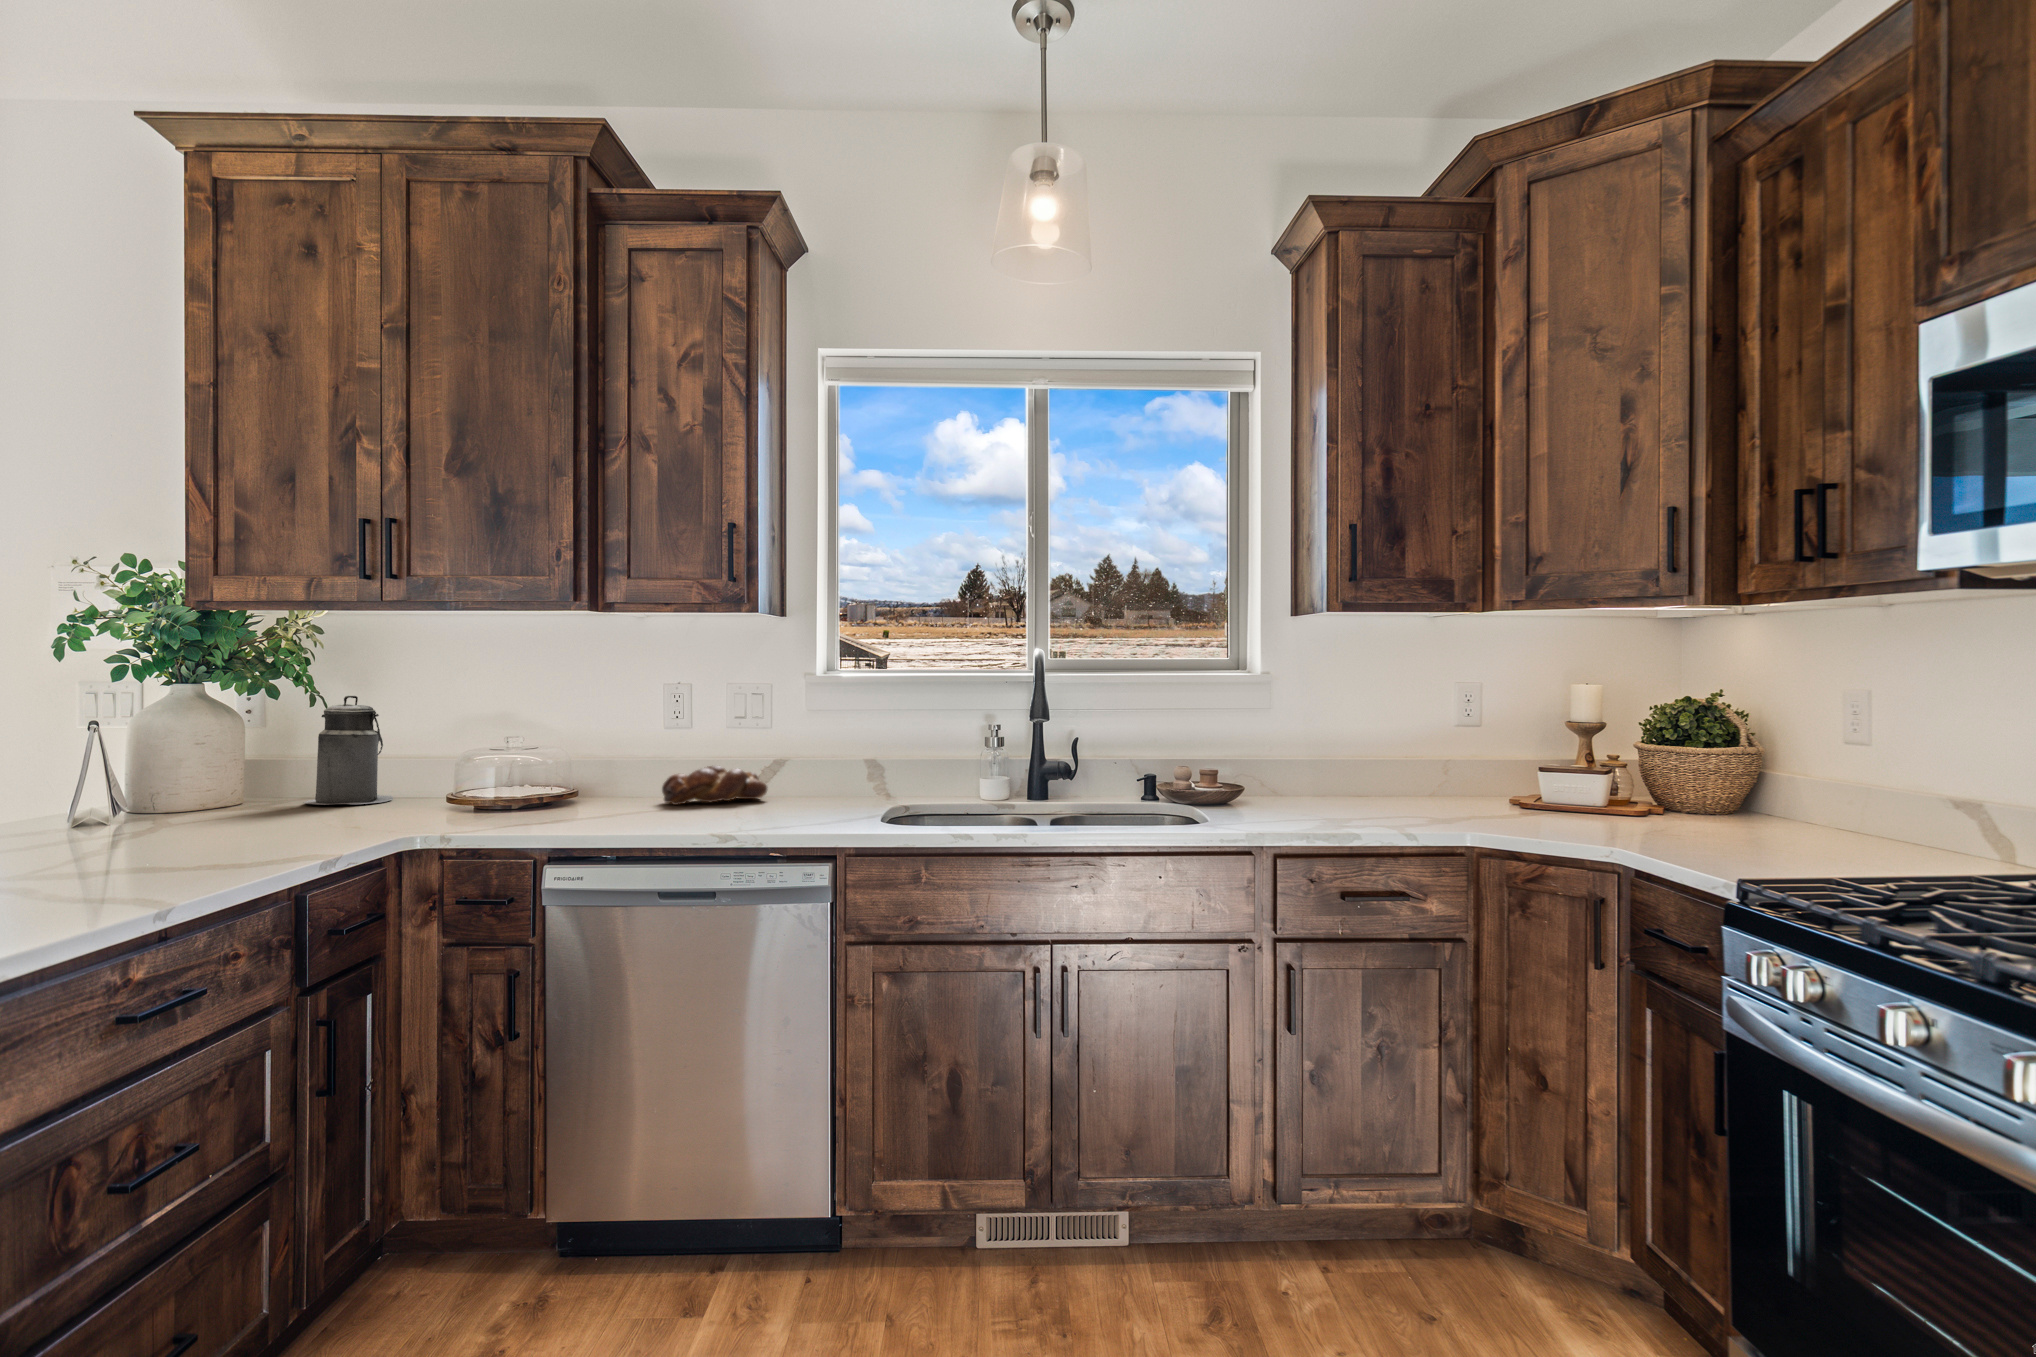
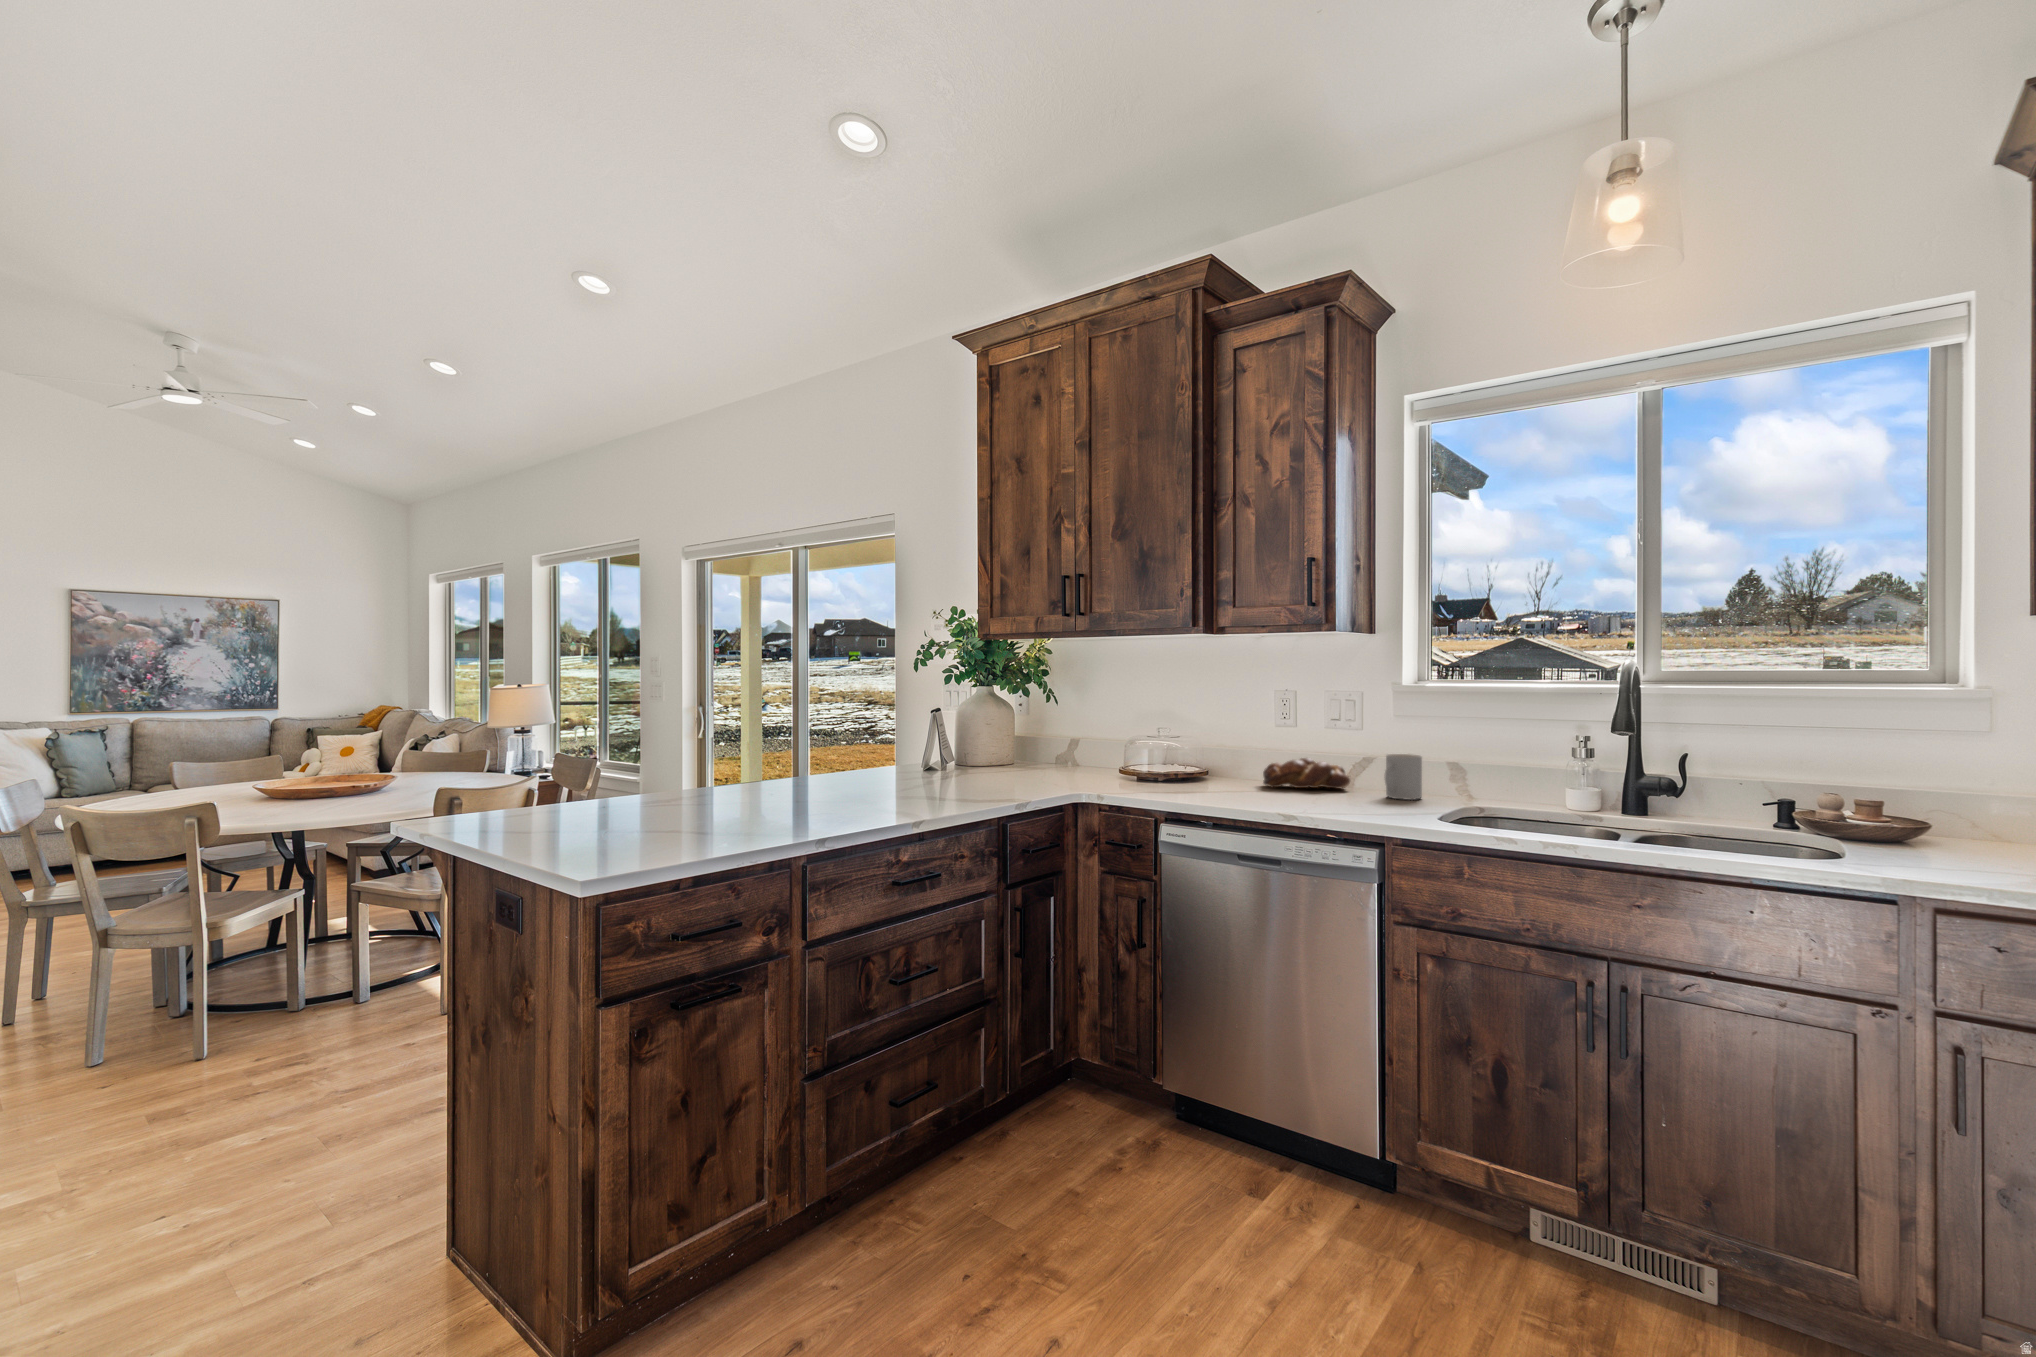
canister: present [303,696,393,805] -> none [1039,695,1090,769]
mug: none [811,754,849,805] -> present [1384,754,1422,800]

